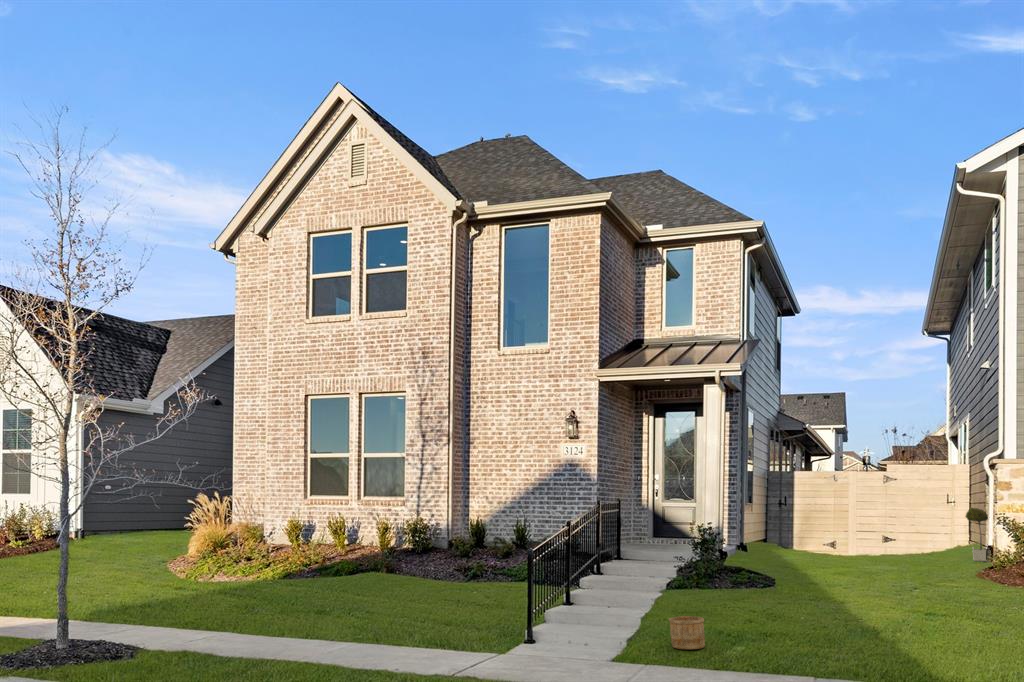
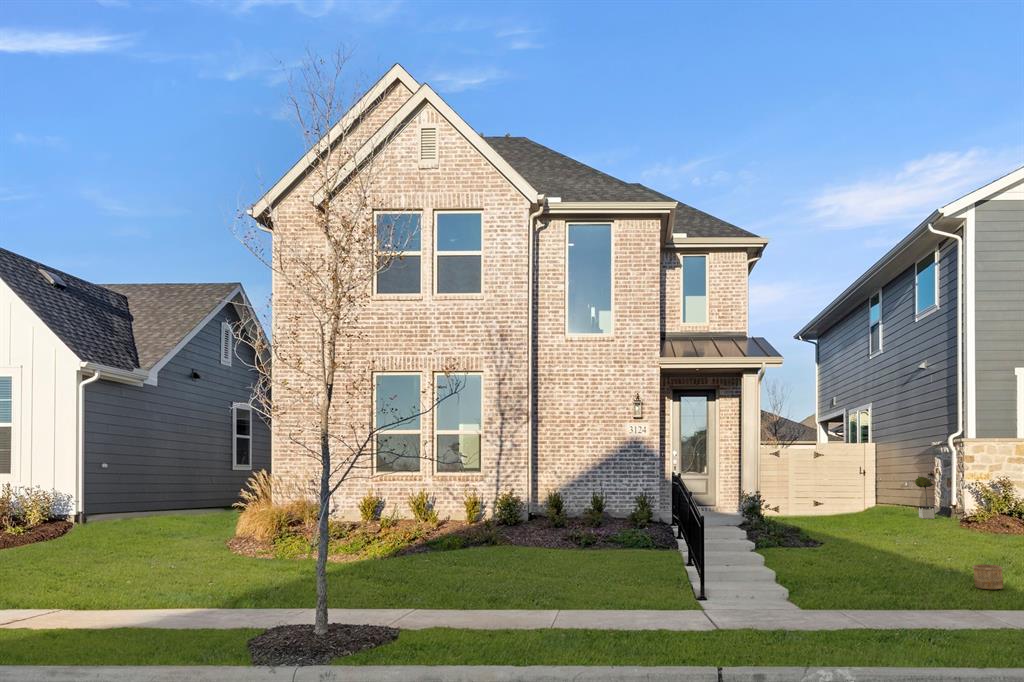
wooden bucket: present [669,616,705,649] -> present [972,564,1003,589]

